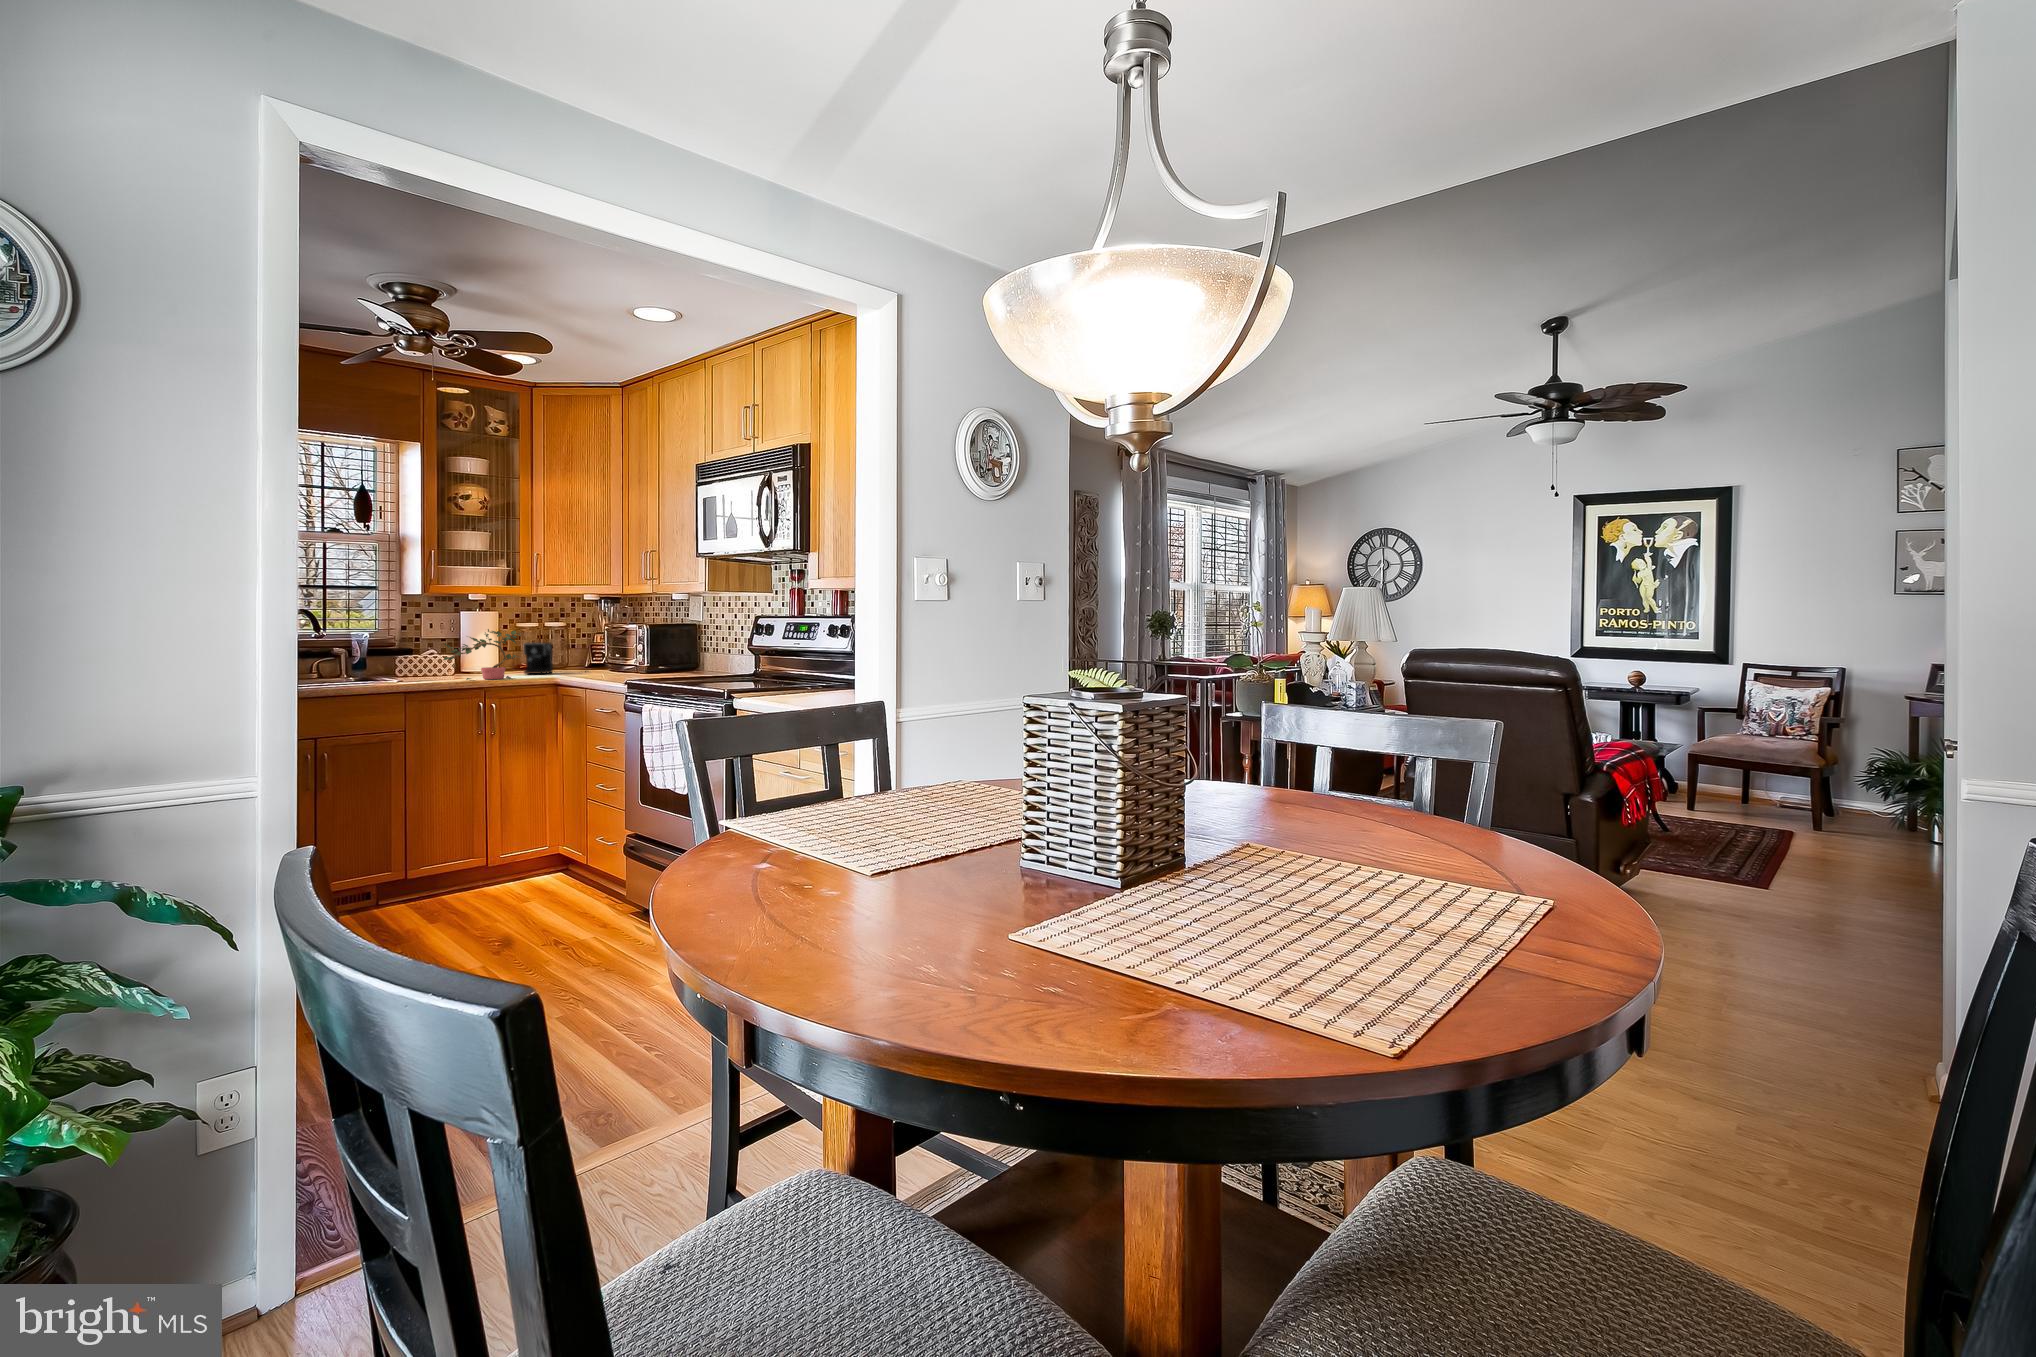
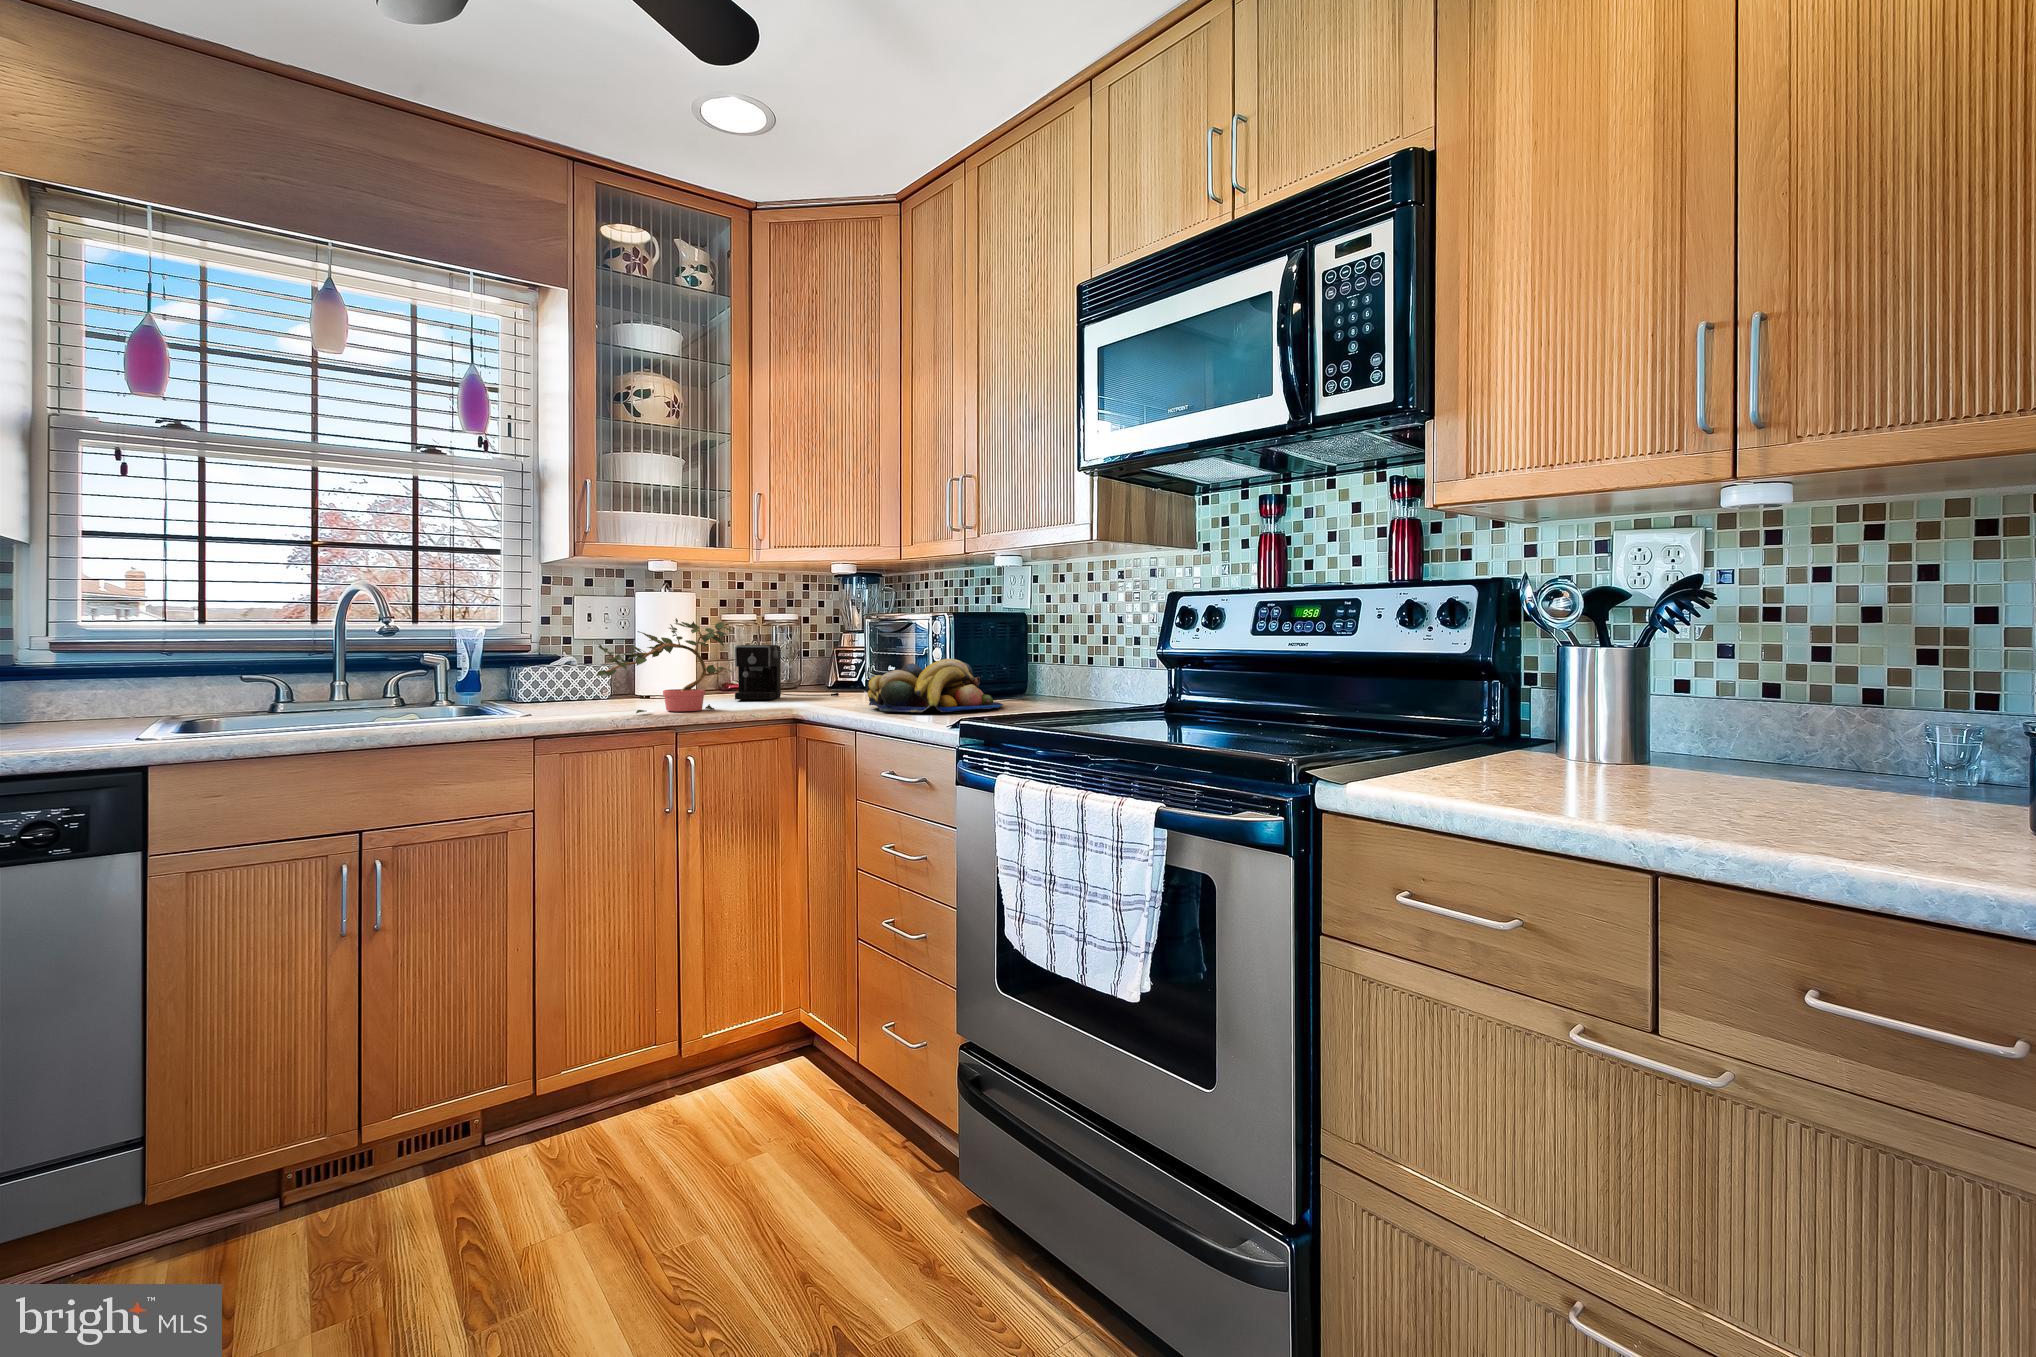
fruit bowl: none [599,650,676,678] -> present [868,659,1003,712]

